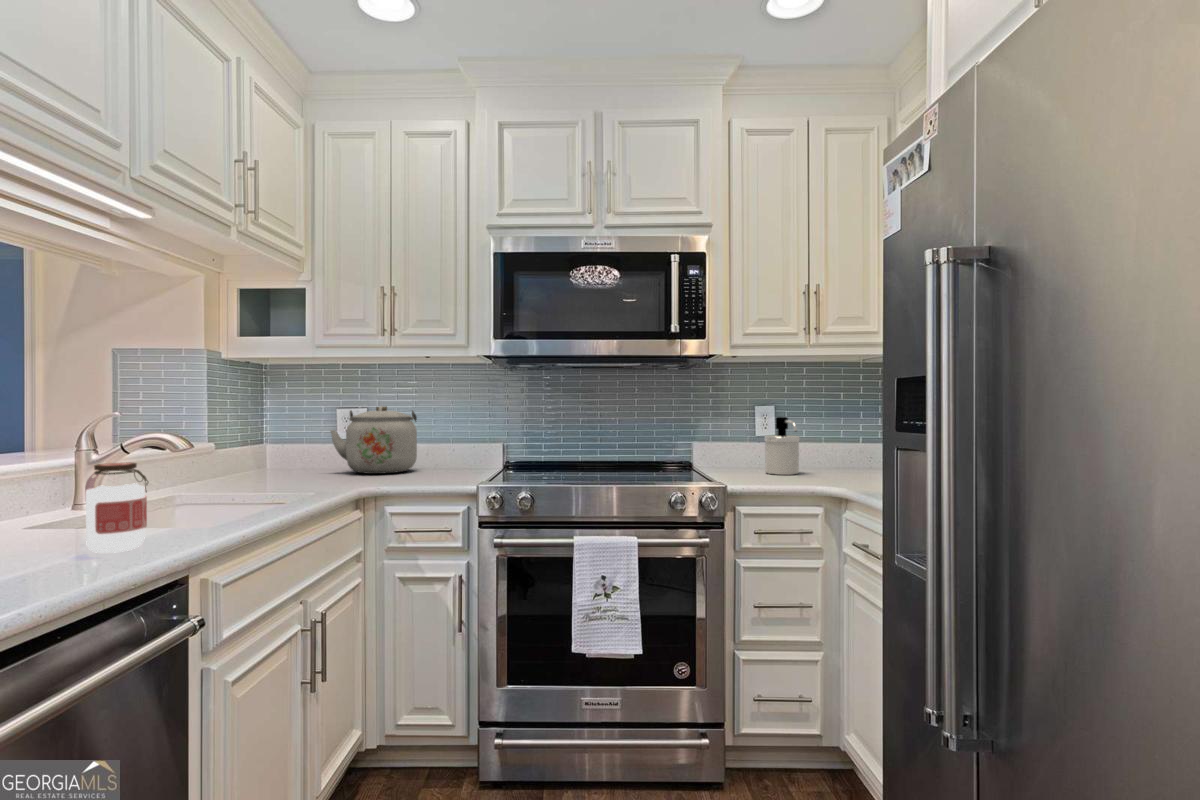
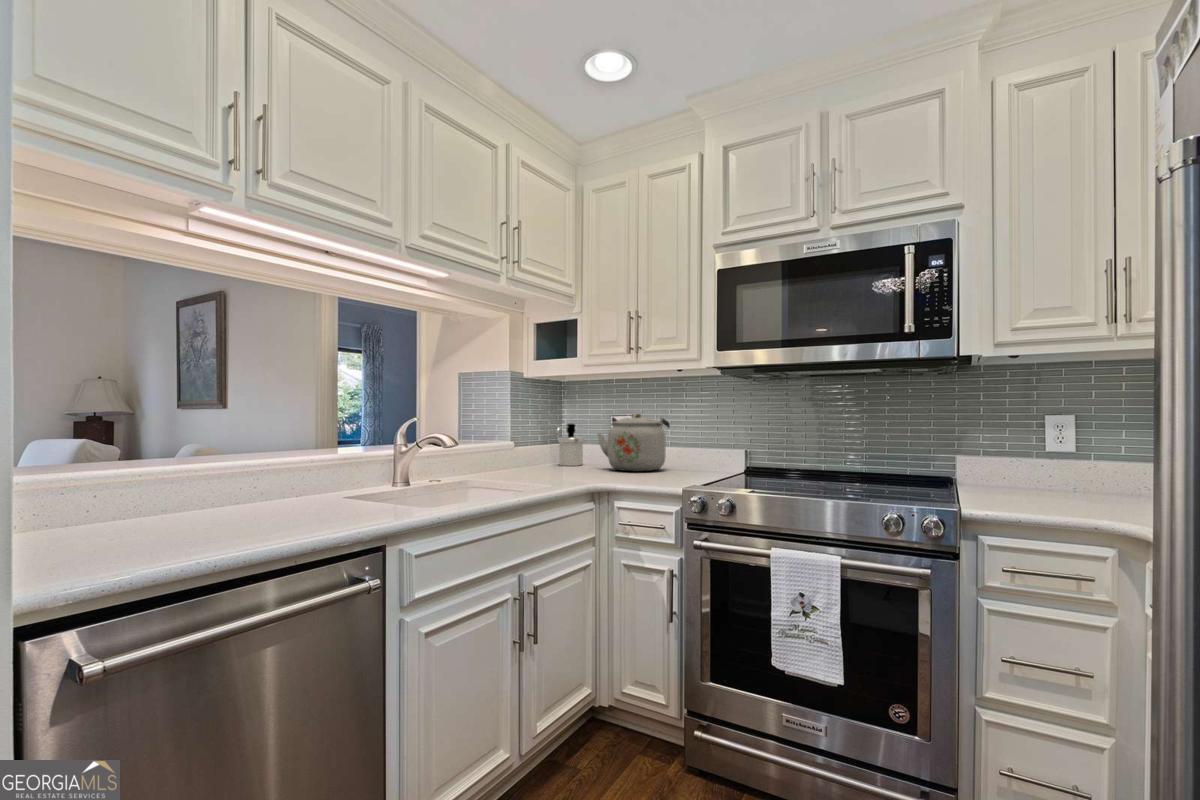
soap dispenser: present [764,417,800,475] -> present [556,424,584,466]
jar: present [85,463,148,553] -> none [343,450,382,514]

